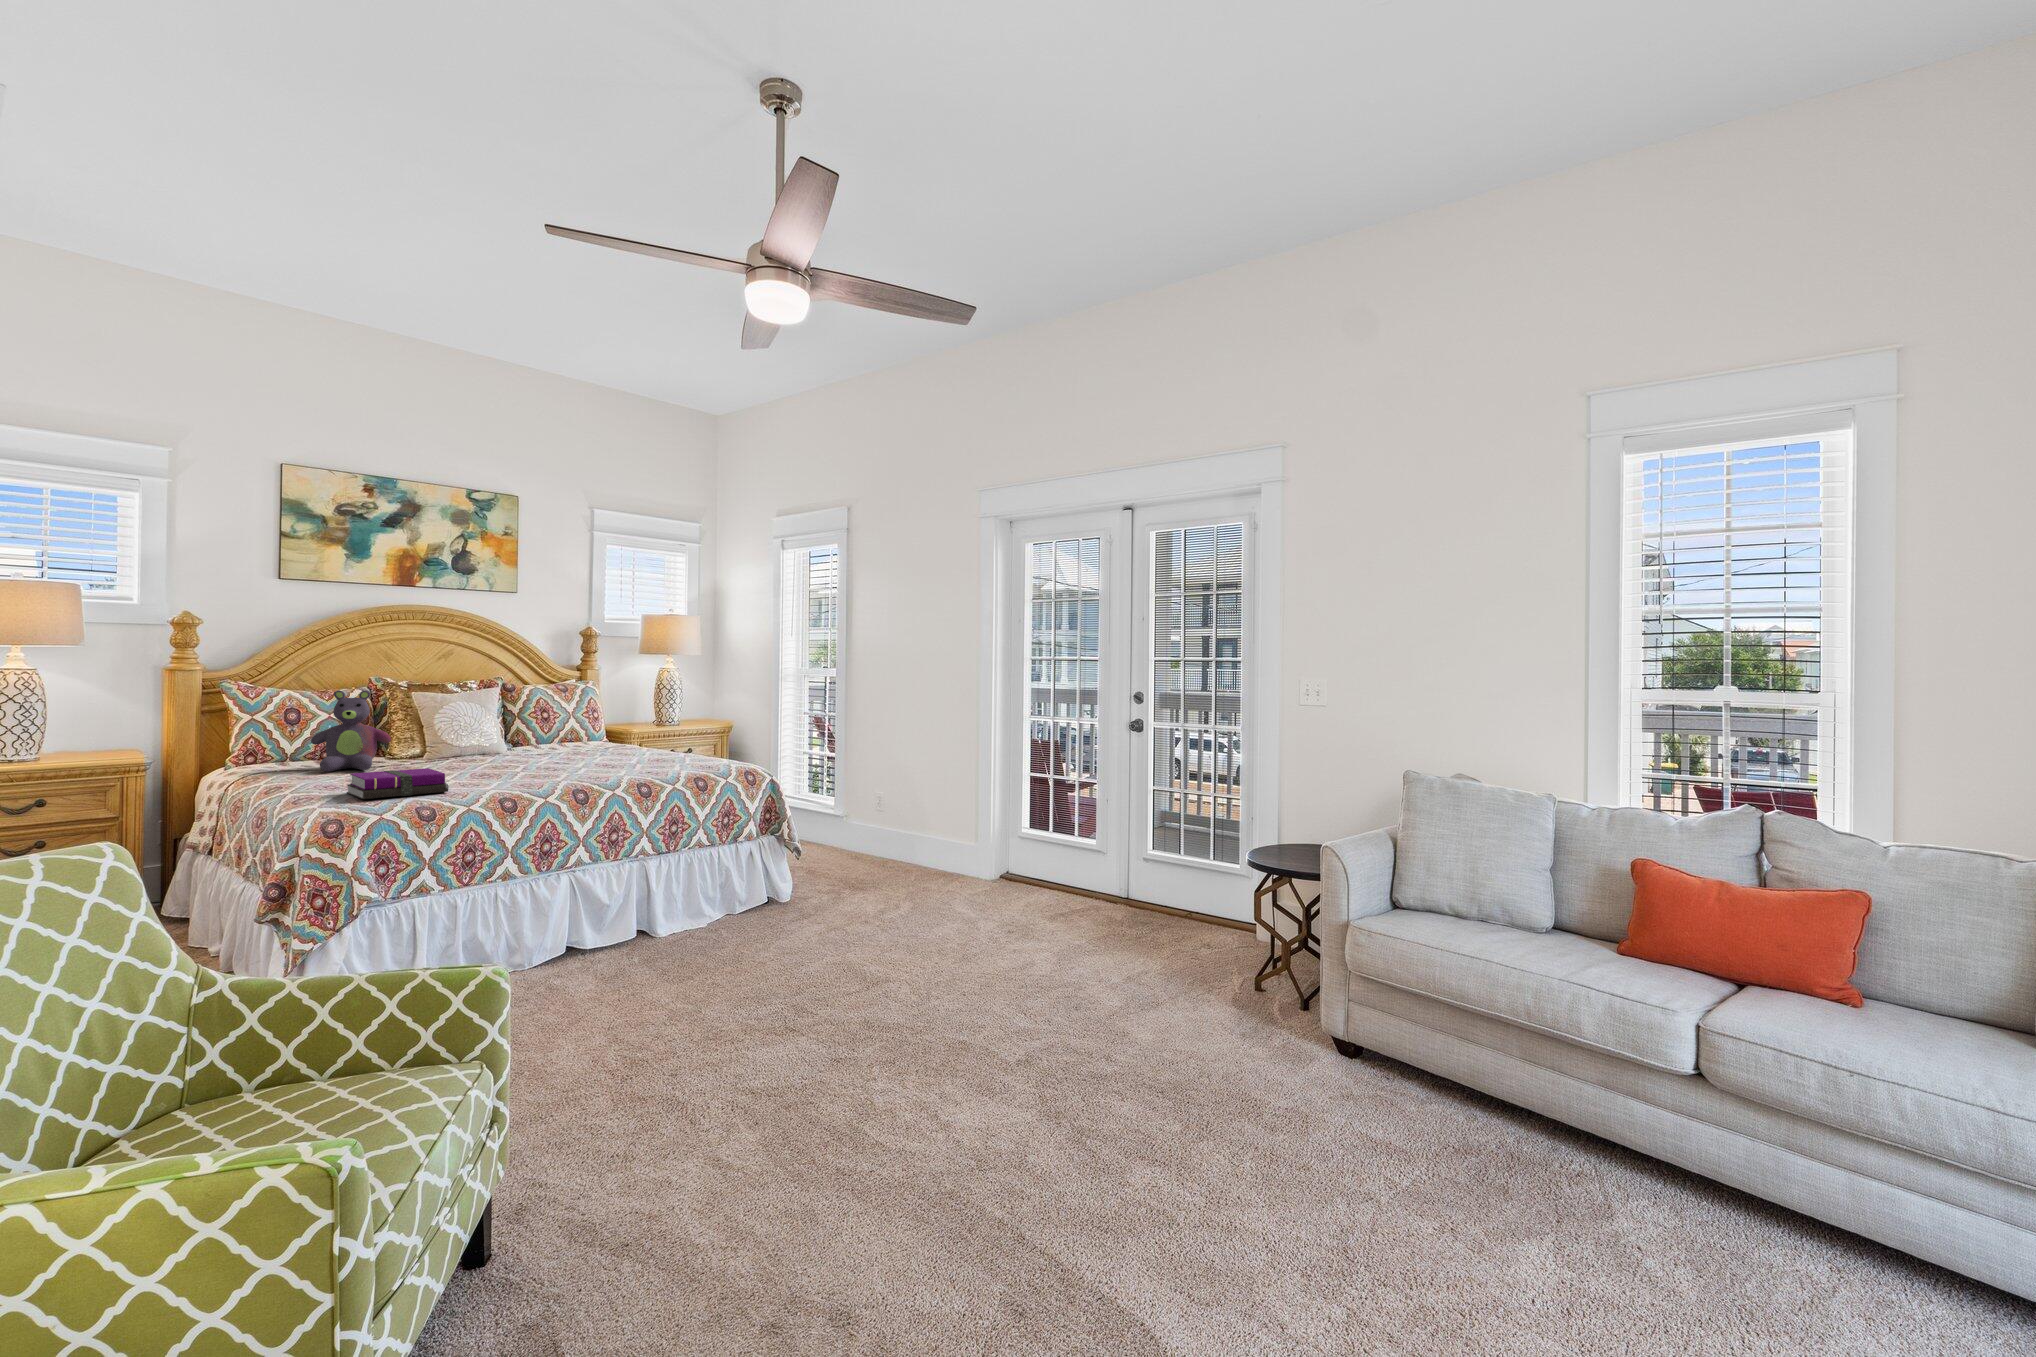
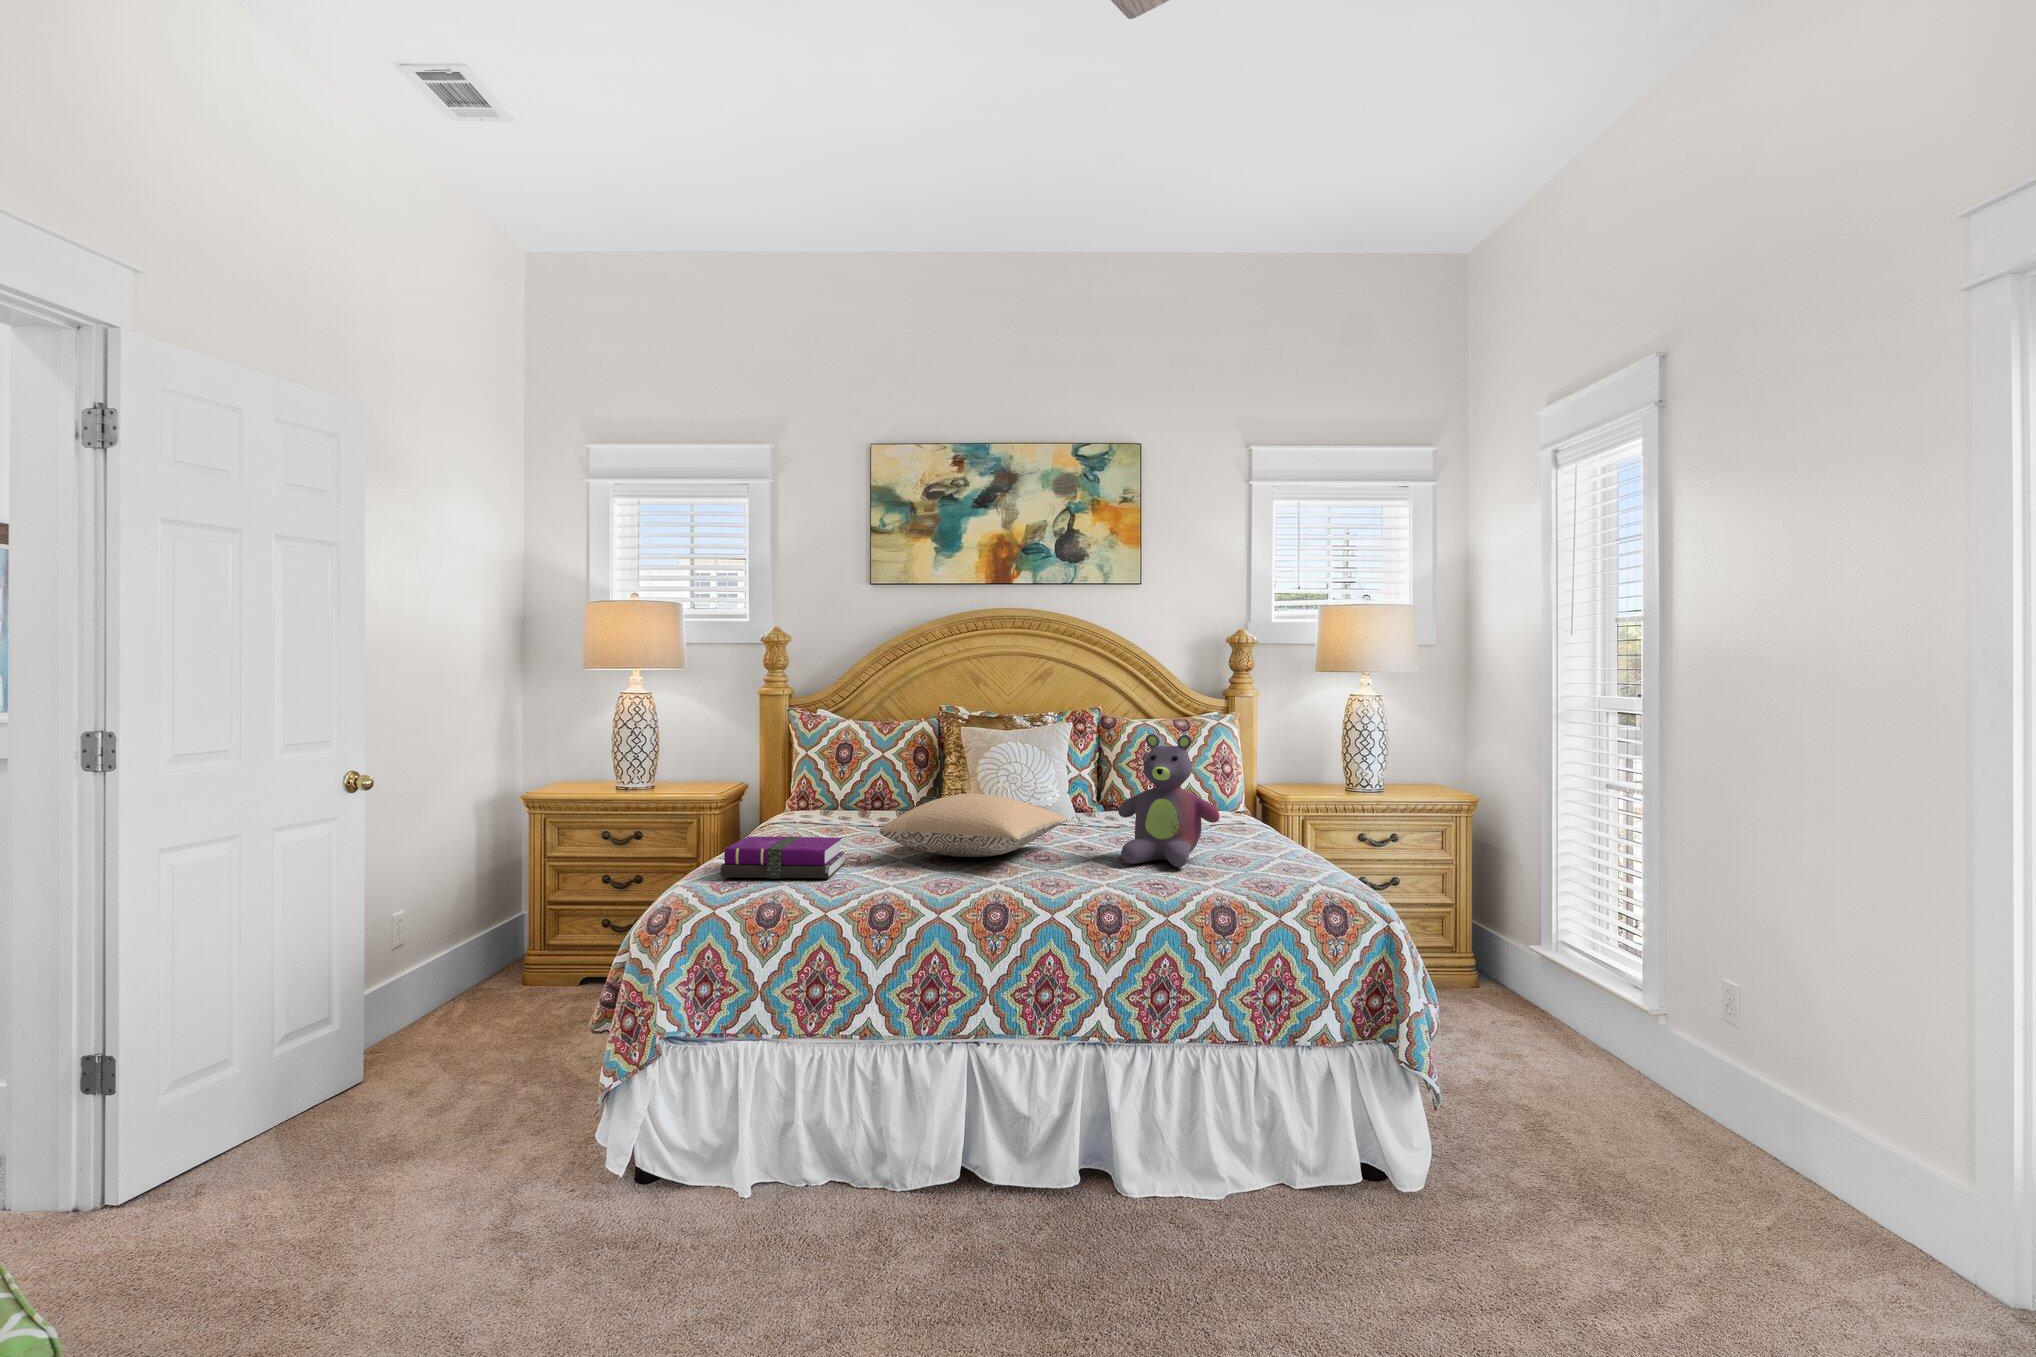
stuffed bear: present [311,690,391,771] -> present [1118,734,1220,867]
pillow: none [459,735,567,774] -> present [880,794,1067,857]

